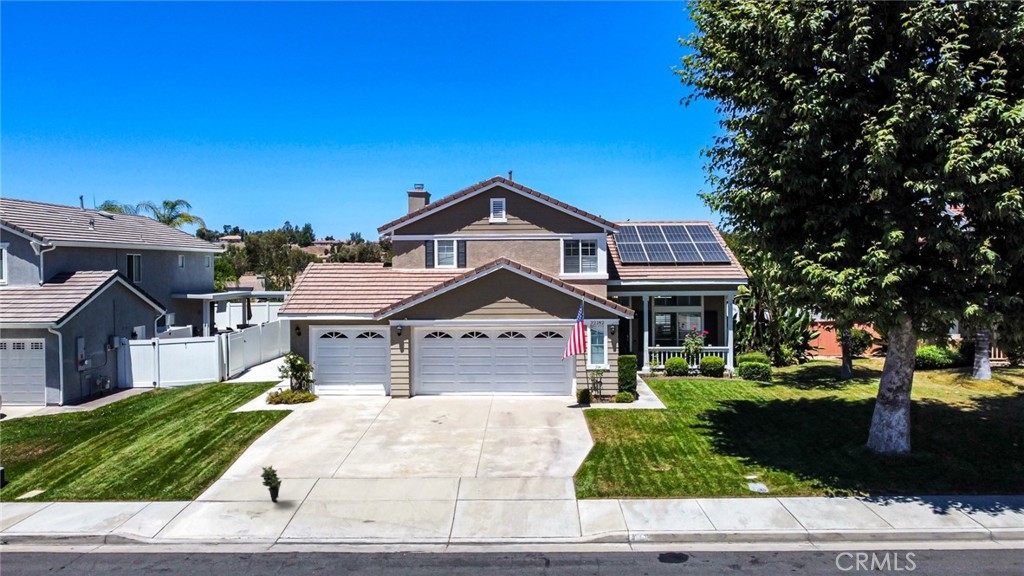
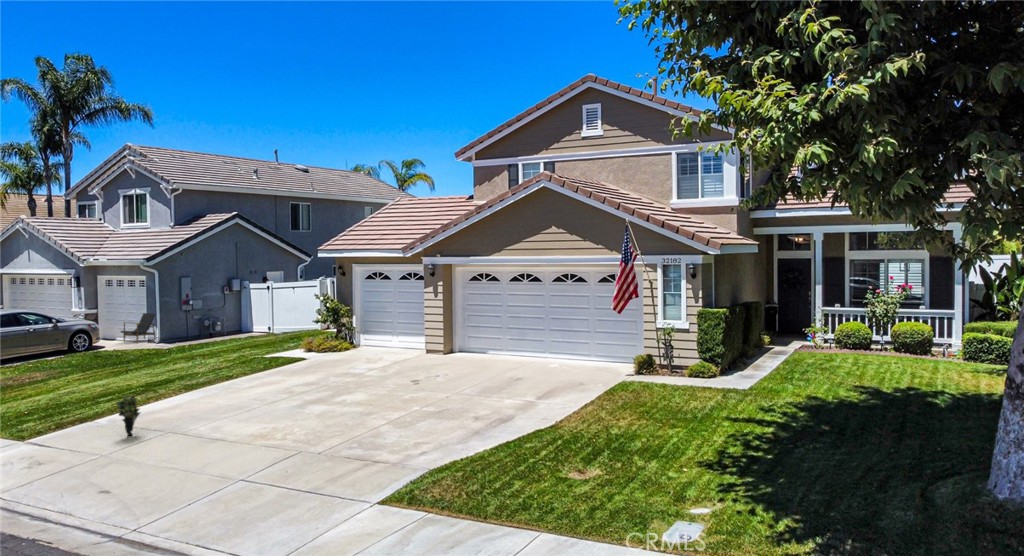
lounge chair: none [20,379,60,413] -> present [121,313,156,343]

